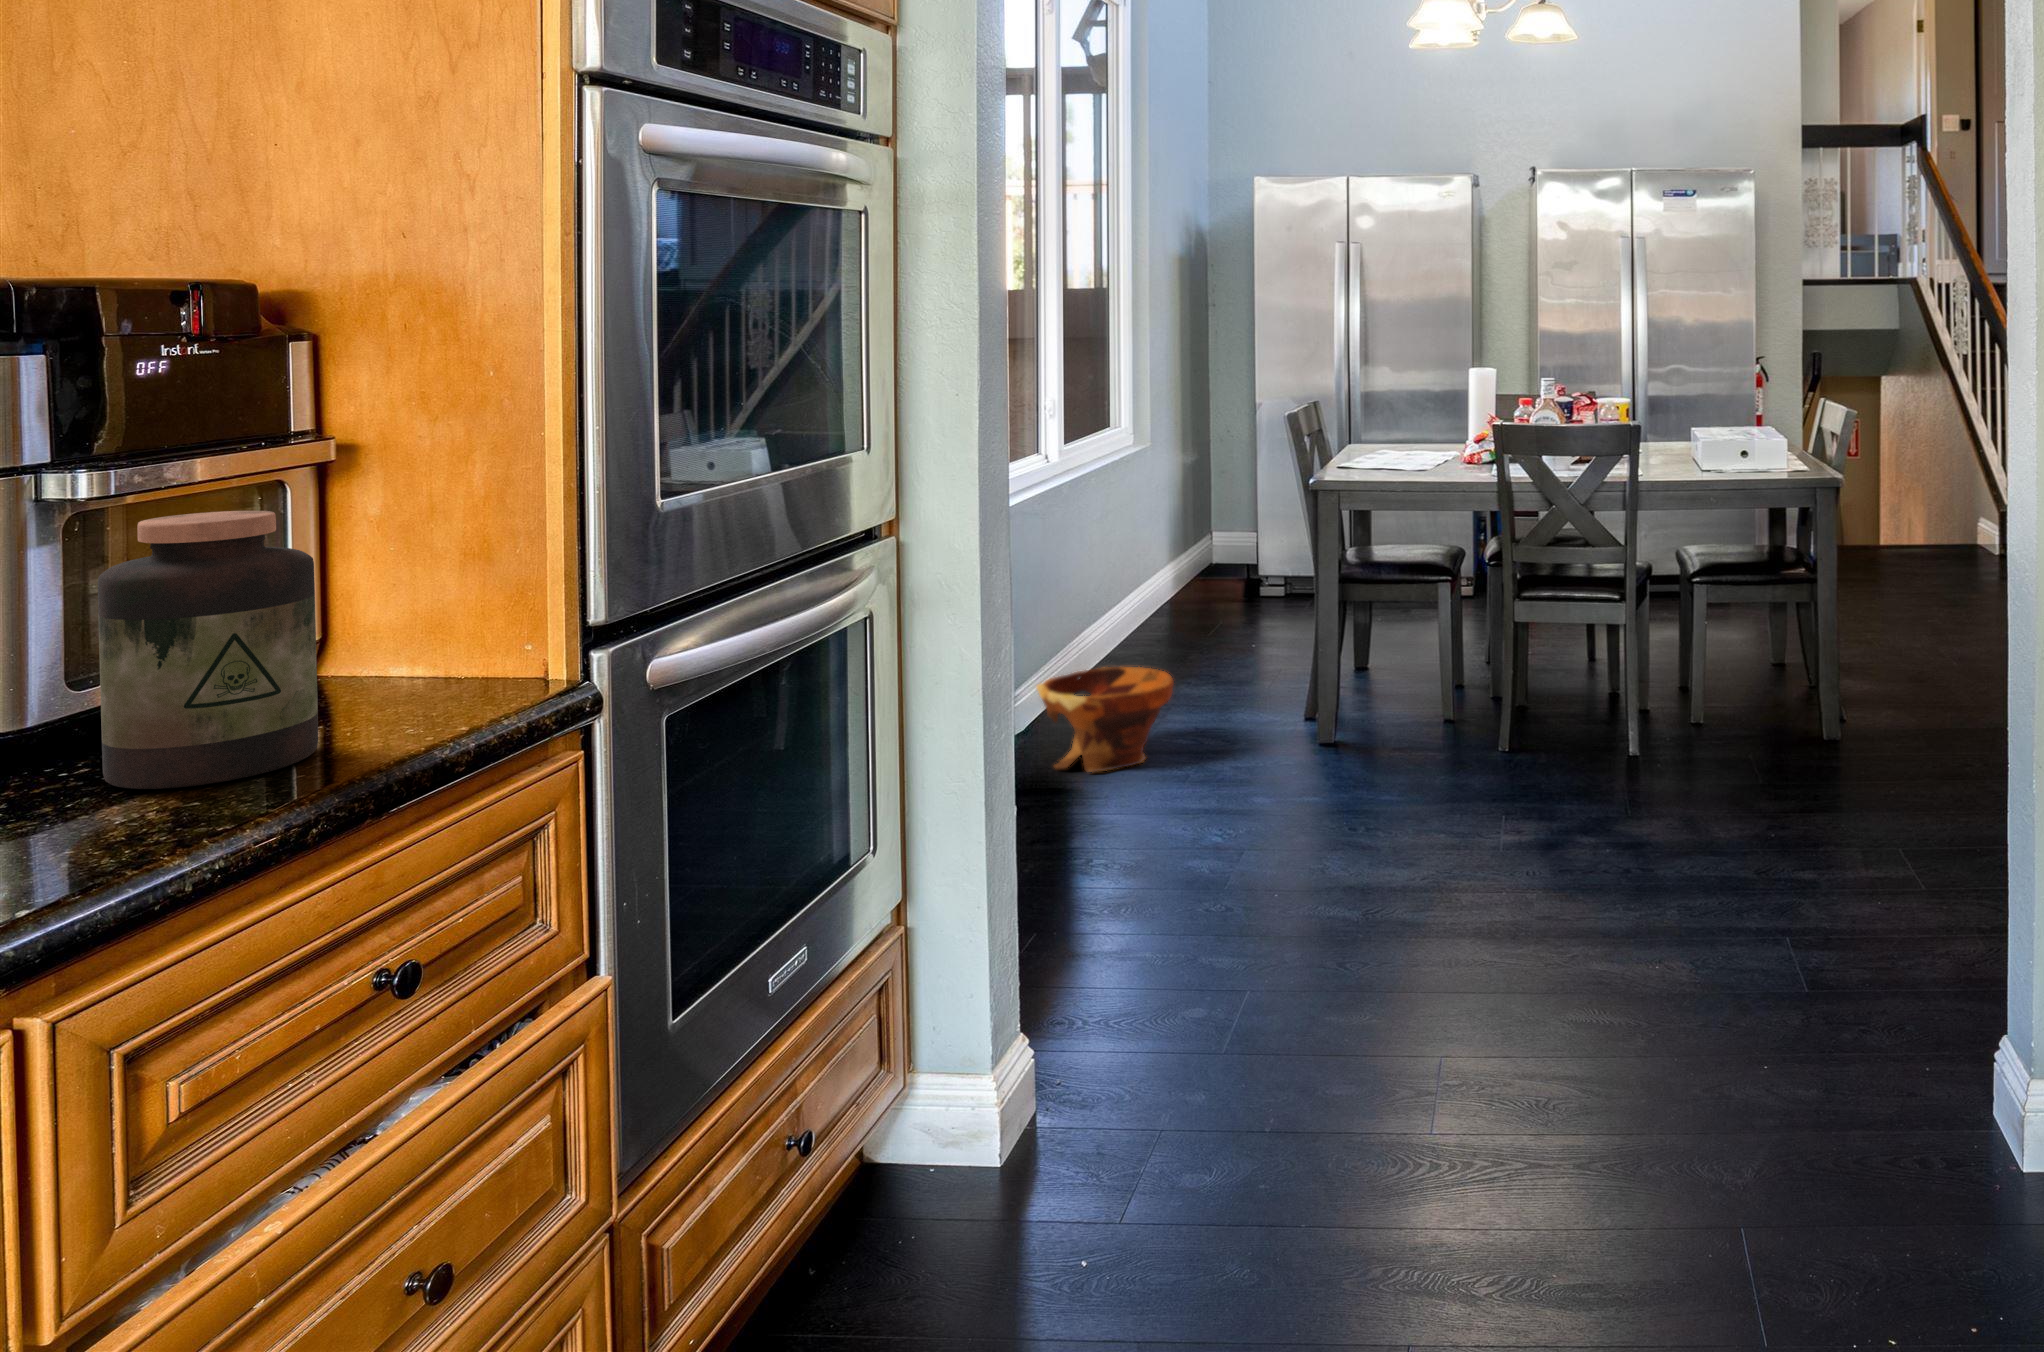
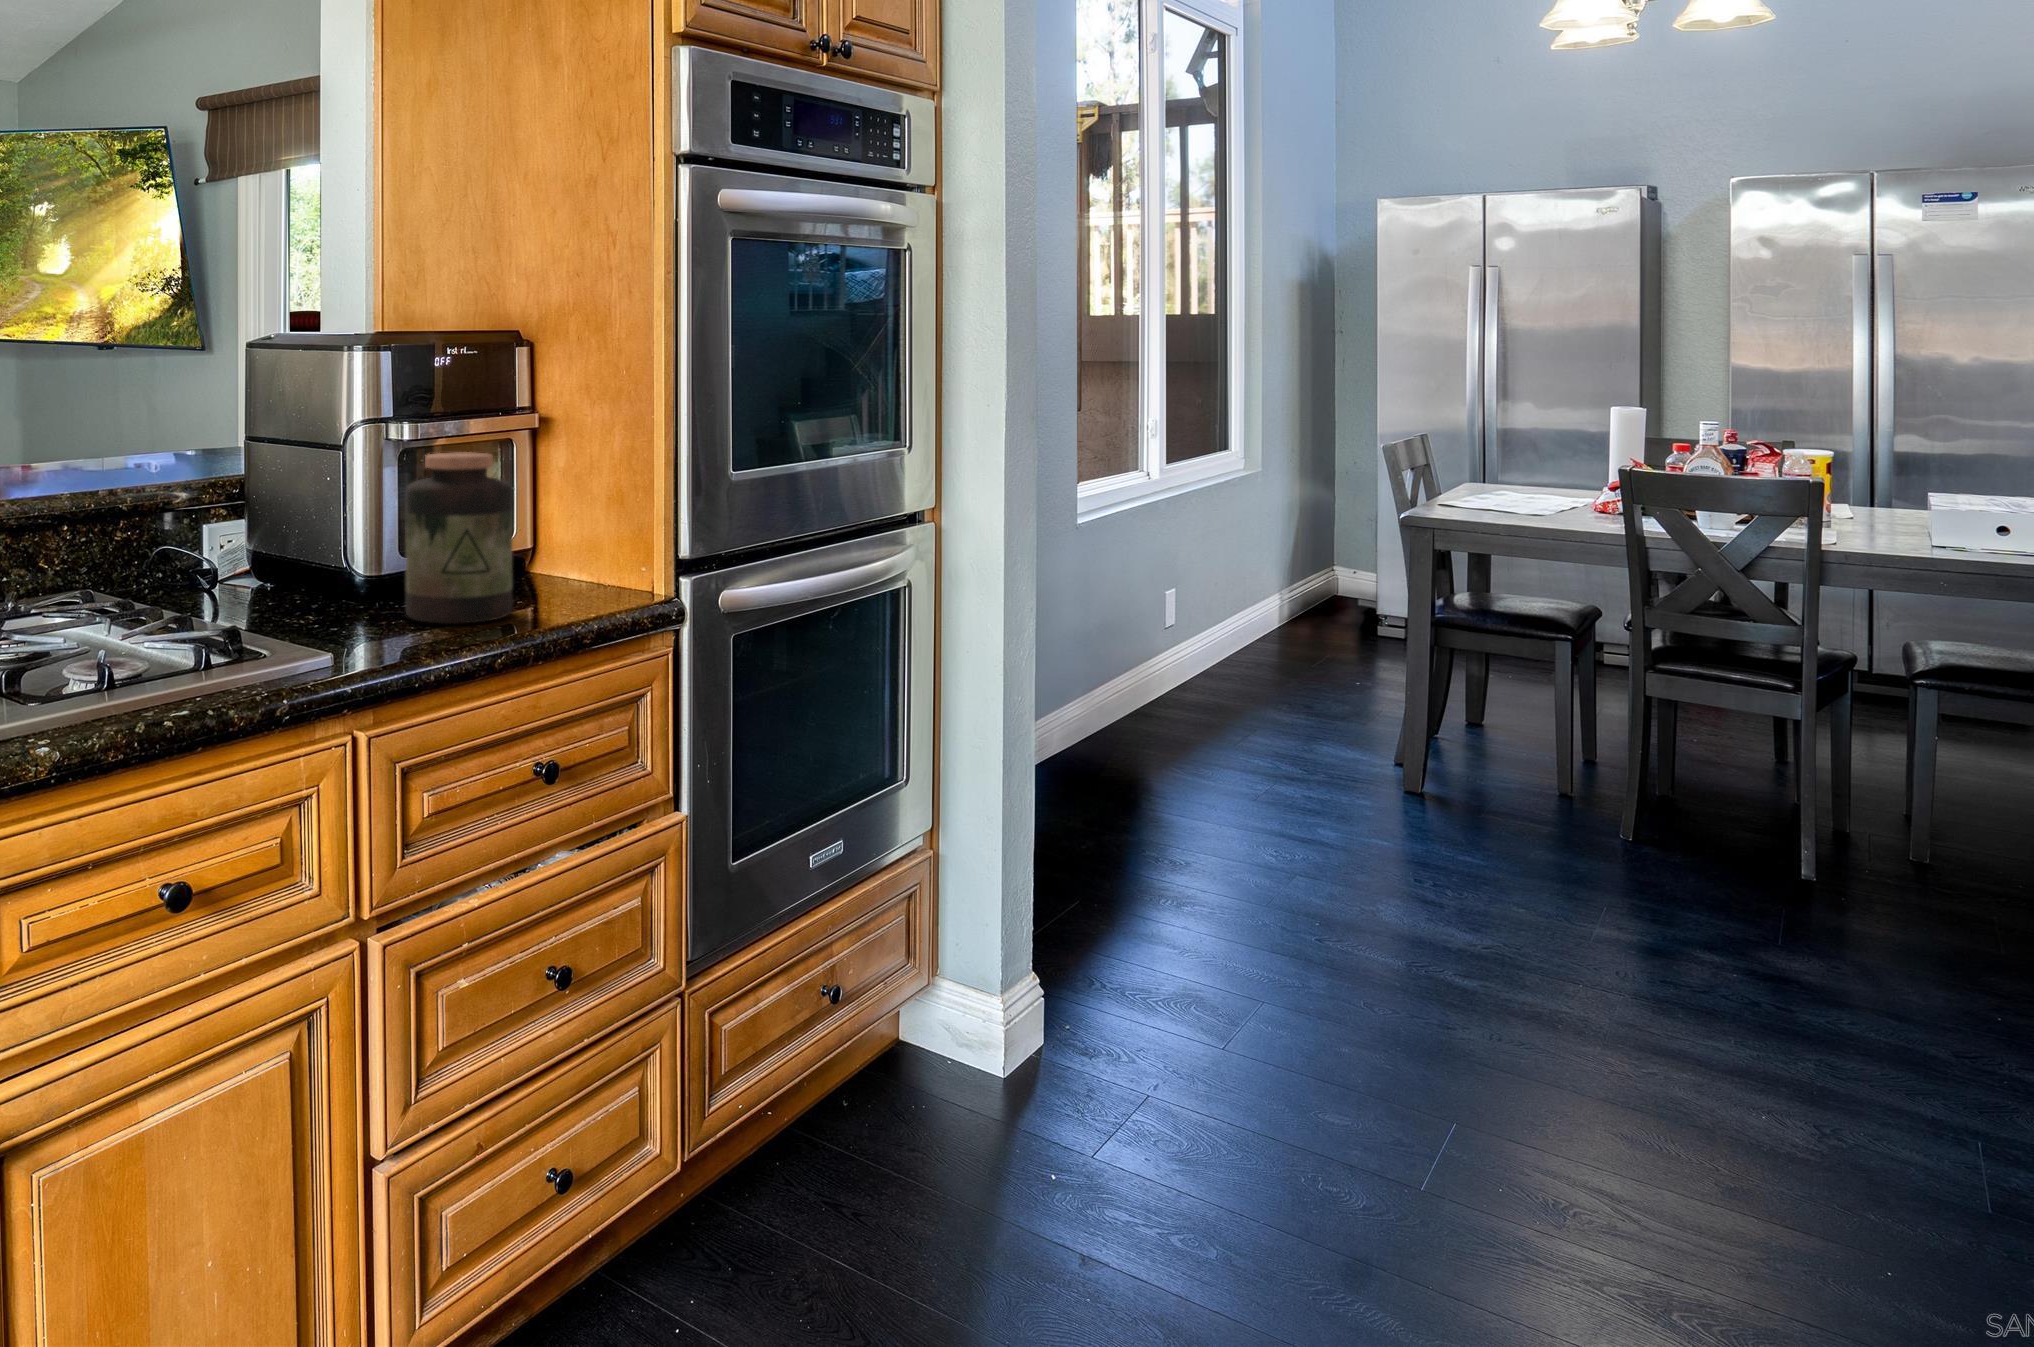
planter: present [1036,667,1174,772] -> none [1114,681,1247,779]

